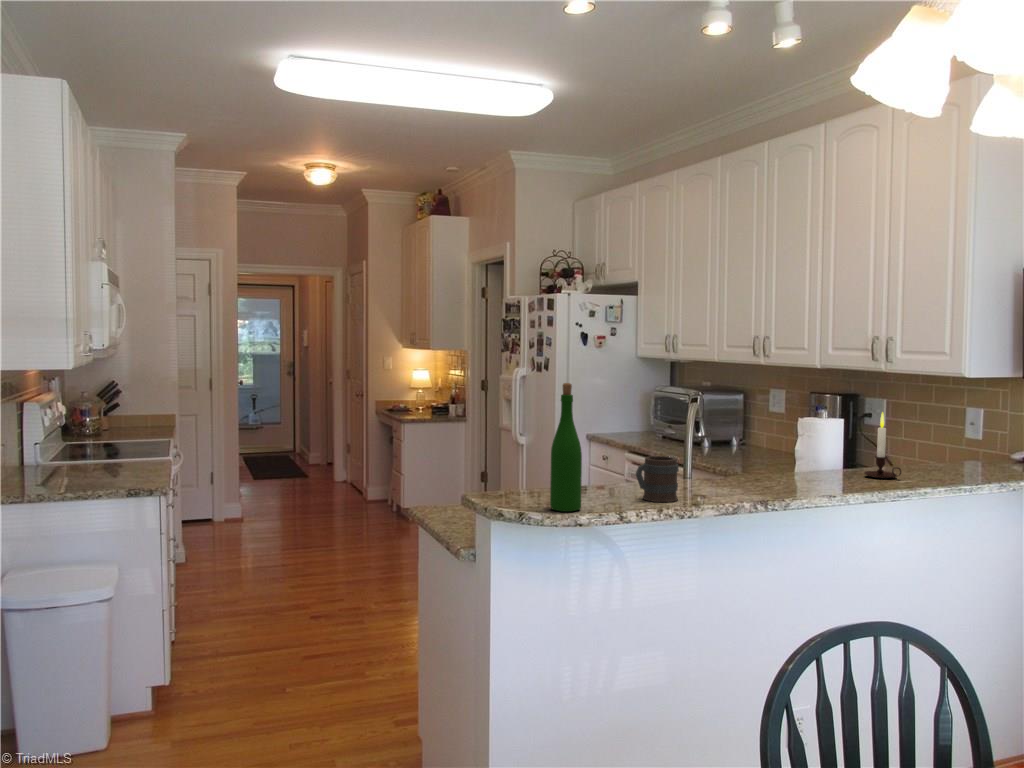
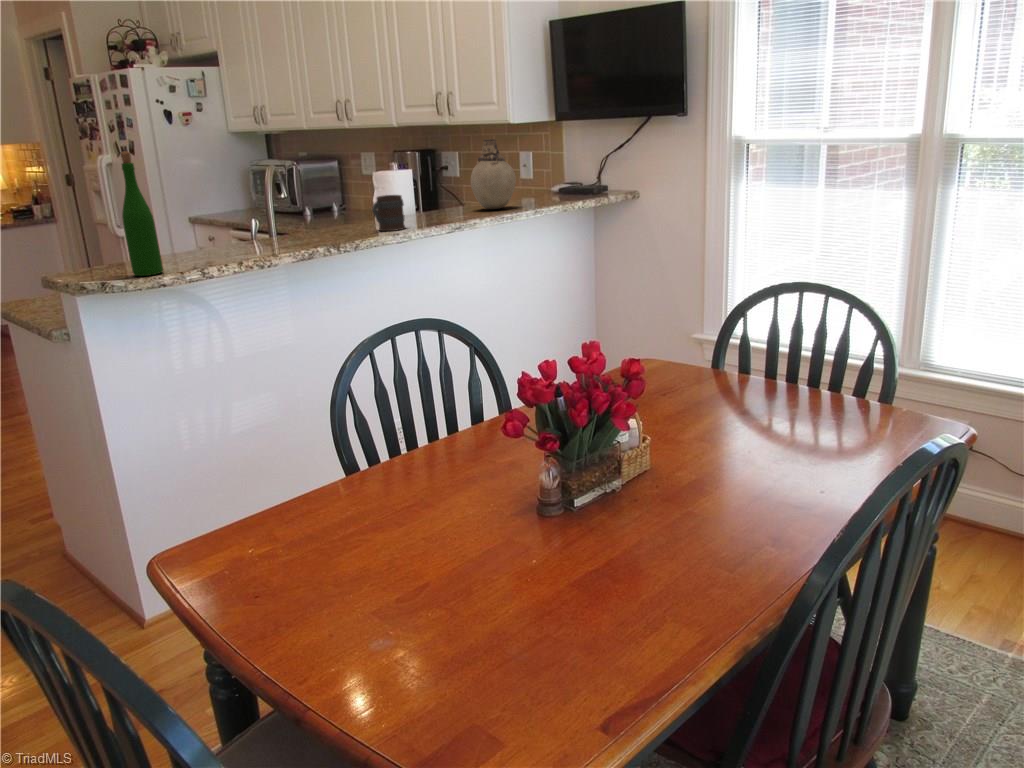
vase: none [917,395,977,475] -> present [471,139,516,209]
candle: present [864,412,901,478] -> none [429,158,457,218]
mug: present [636,456,679,502] -> present [372,195,406,231]

